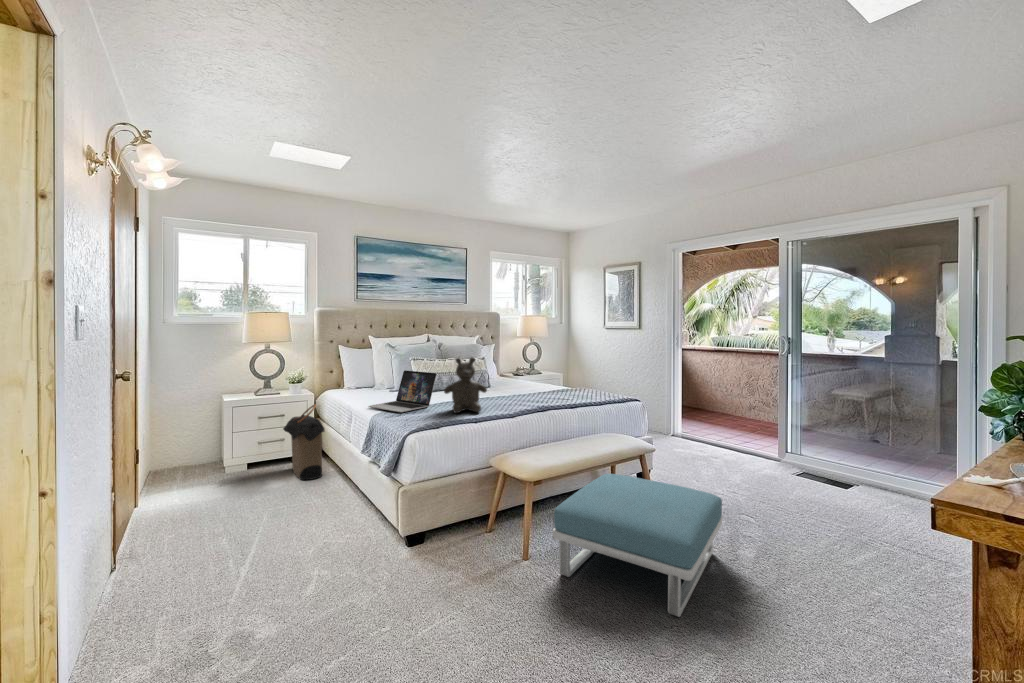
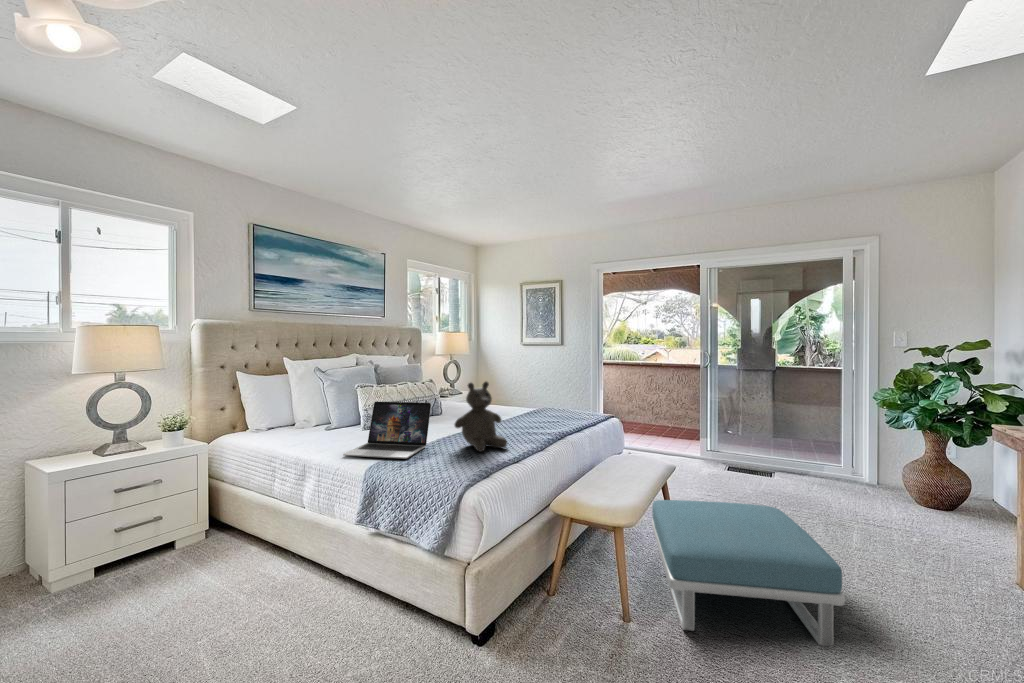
laundry hamper: present [283,404,325,480] -> none [167,459,254,577]

